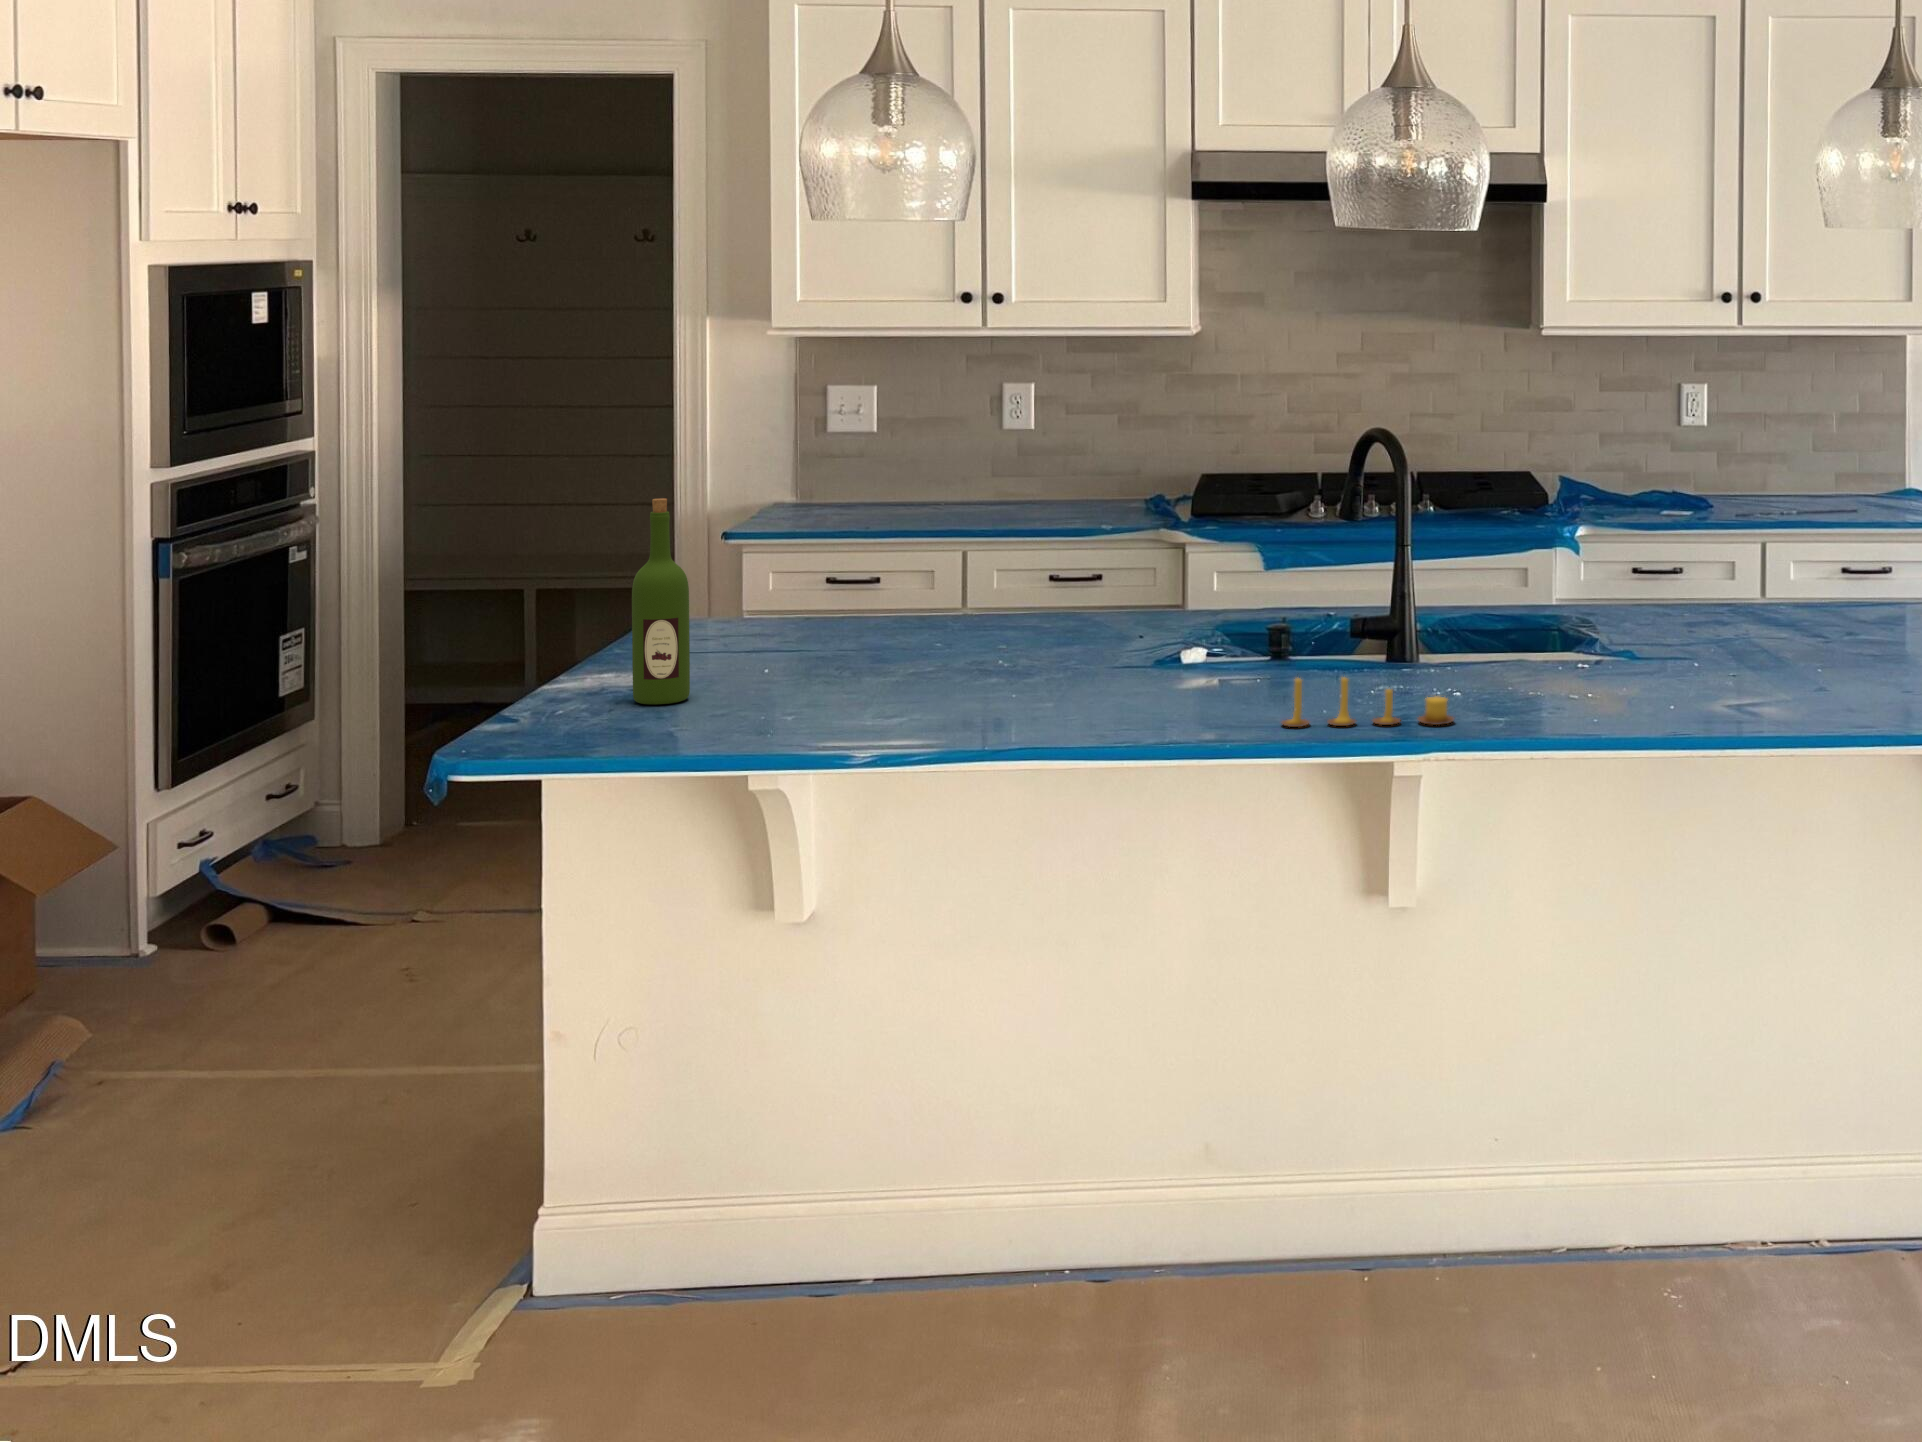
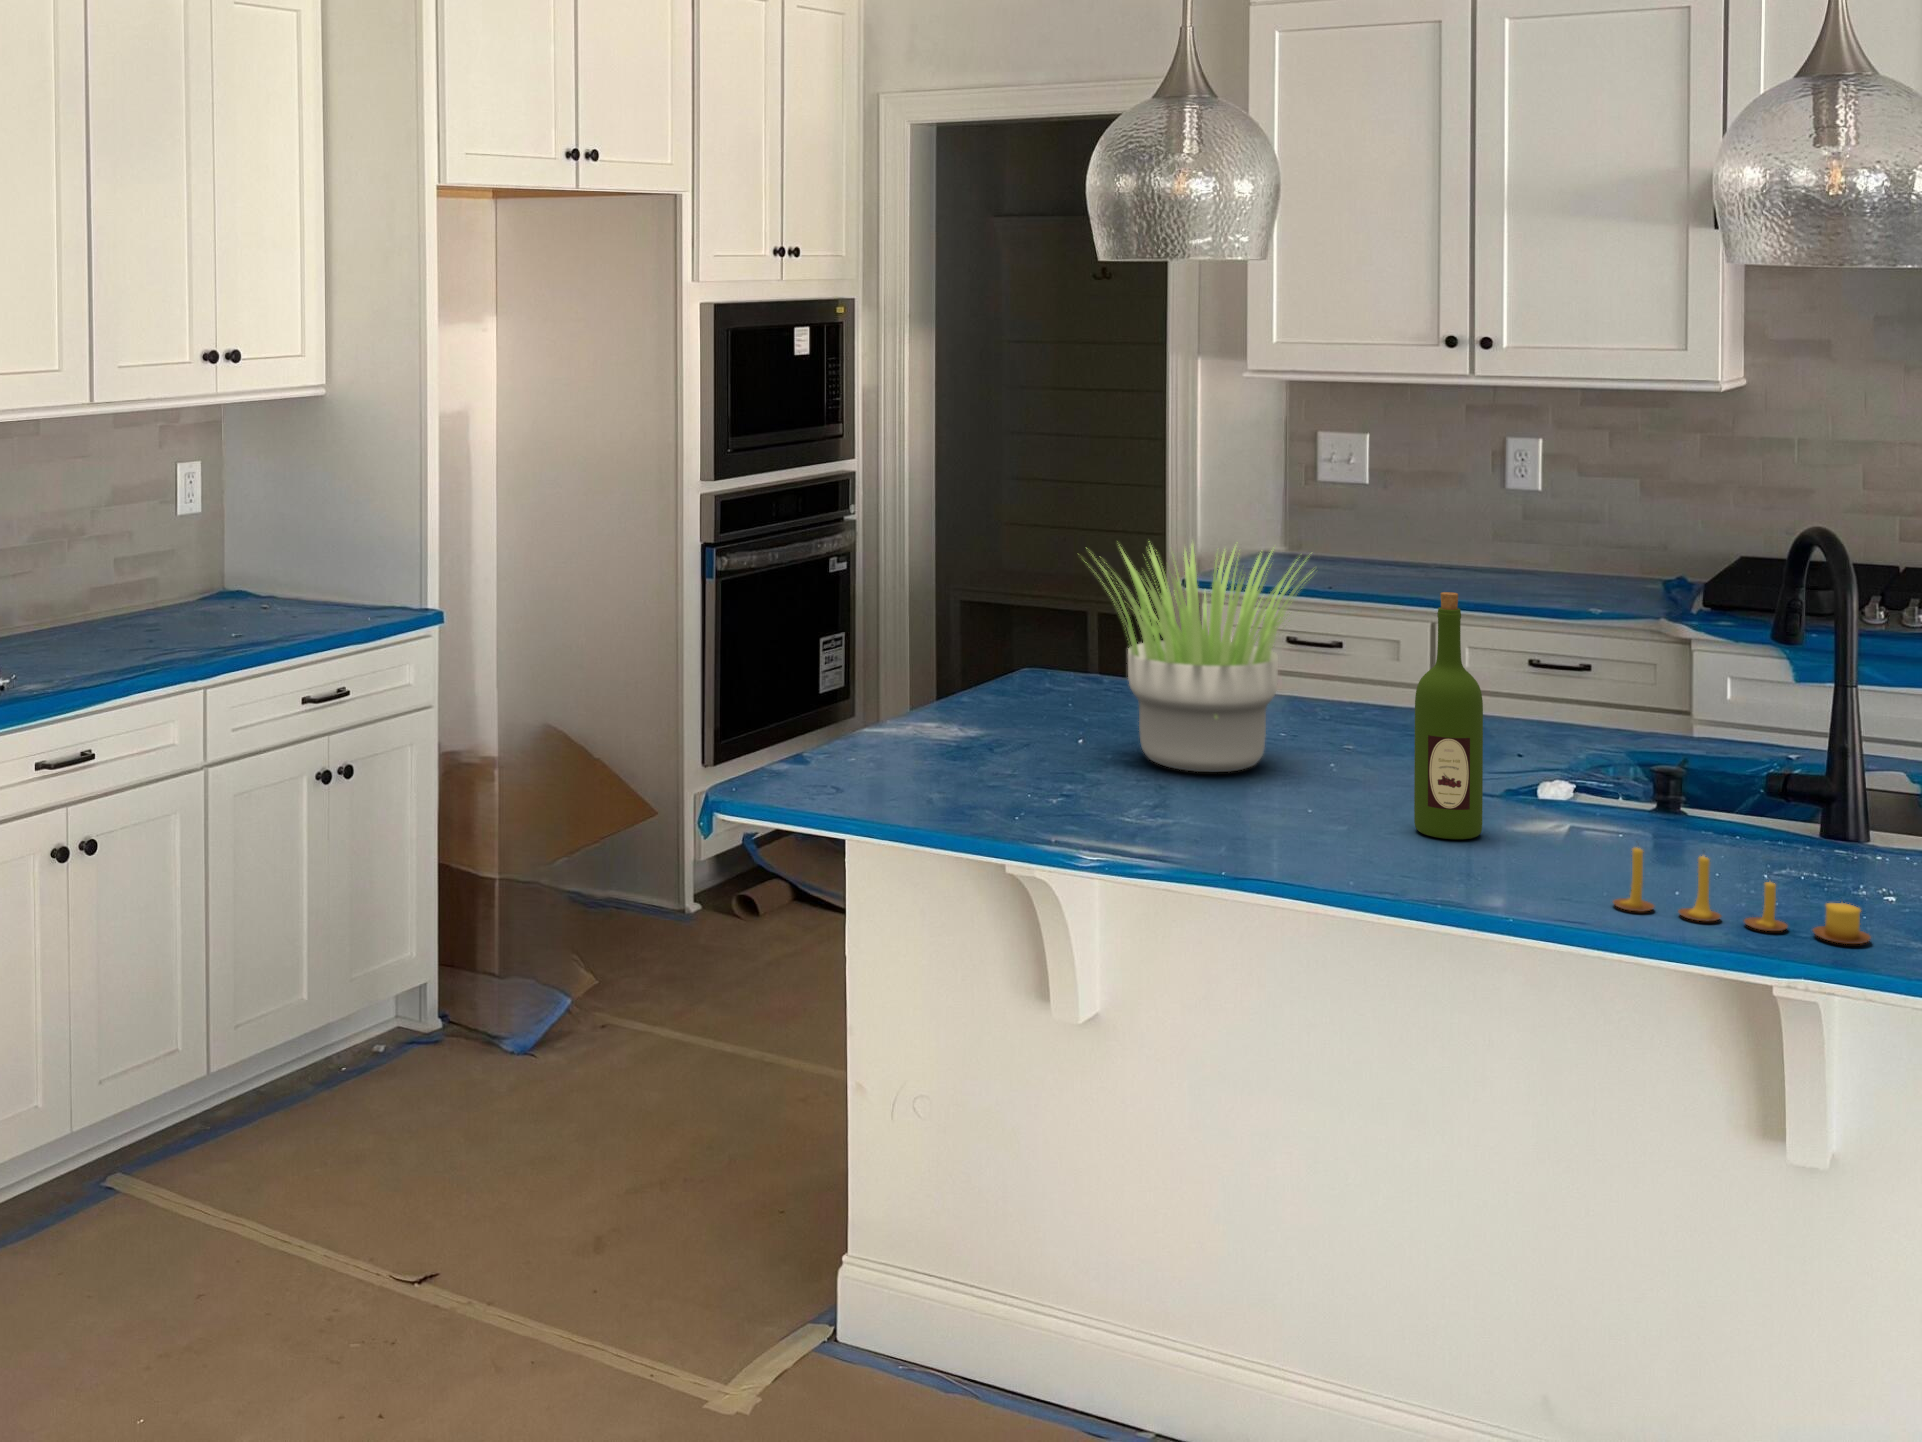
potted plant: none [769,475,997,682] -> present [1101,545,1312,772]
wine bottle: present [632,498,690,705] -> present [1414,592,1483,839]

